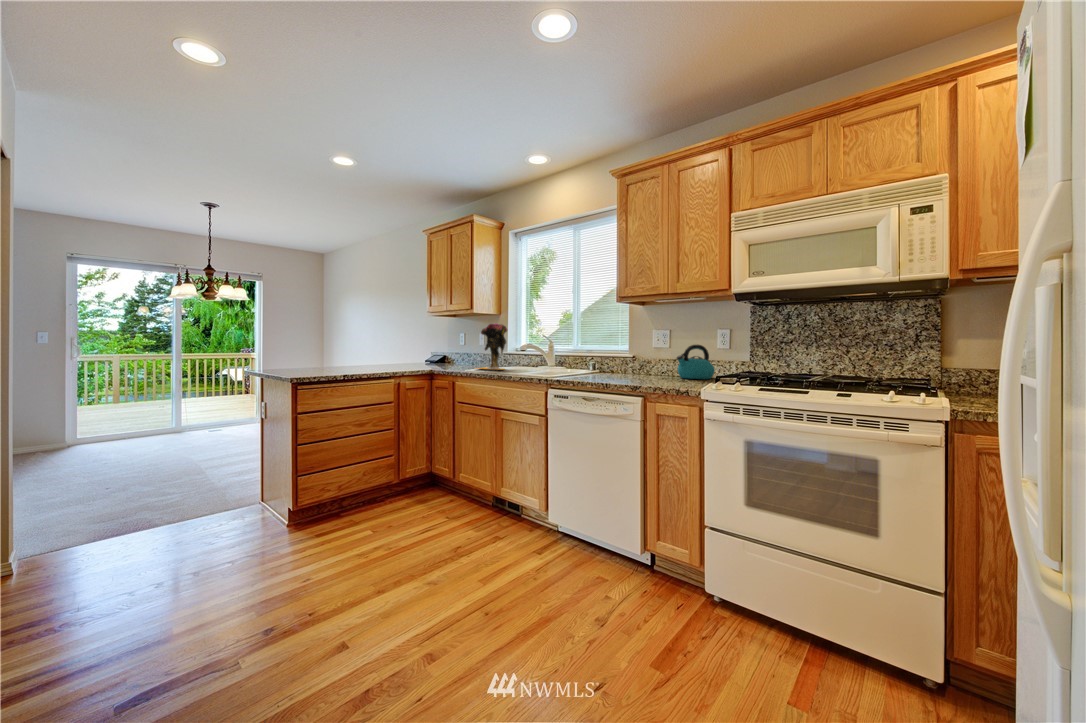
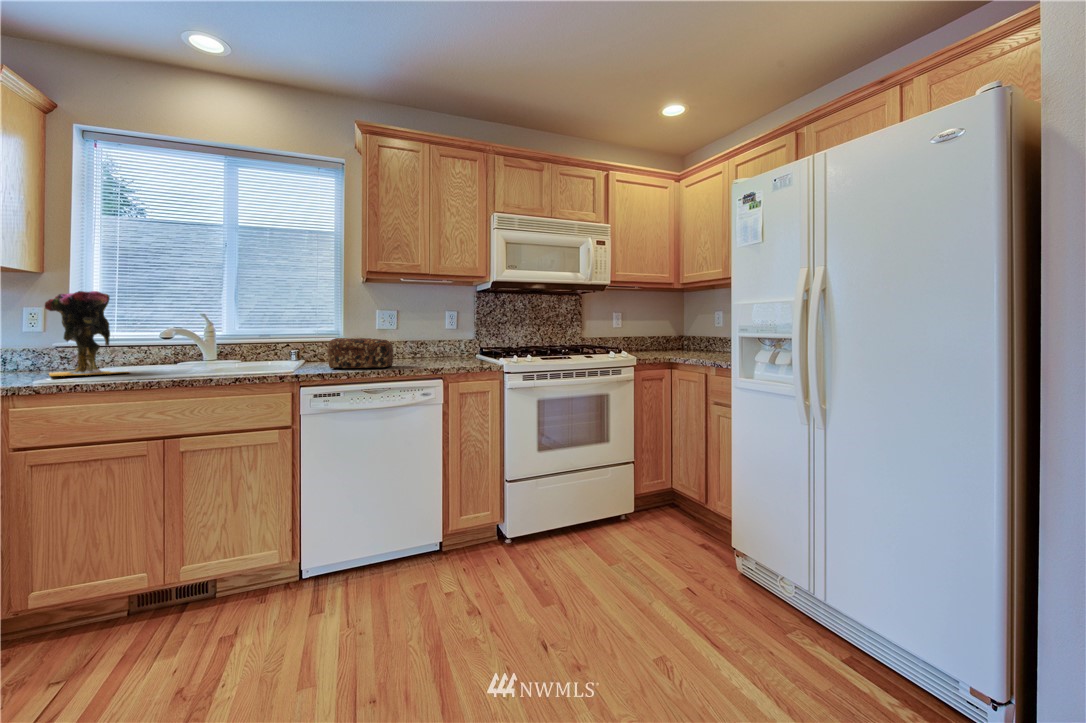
kettle: present [677,345,715,379] -> none [416,326,451,358]
bread loaf: none [574,354,623,381] -> present [327,338,393,368]

